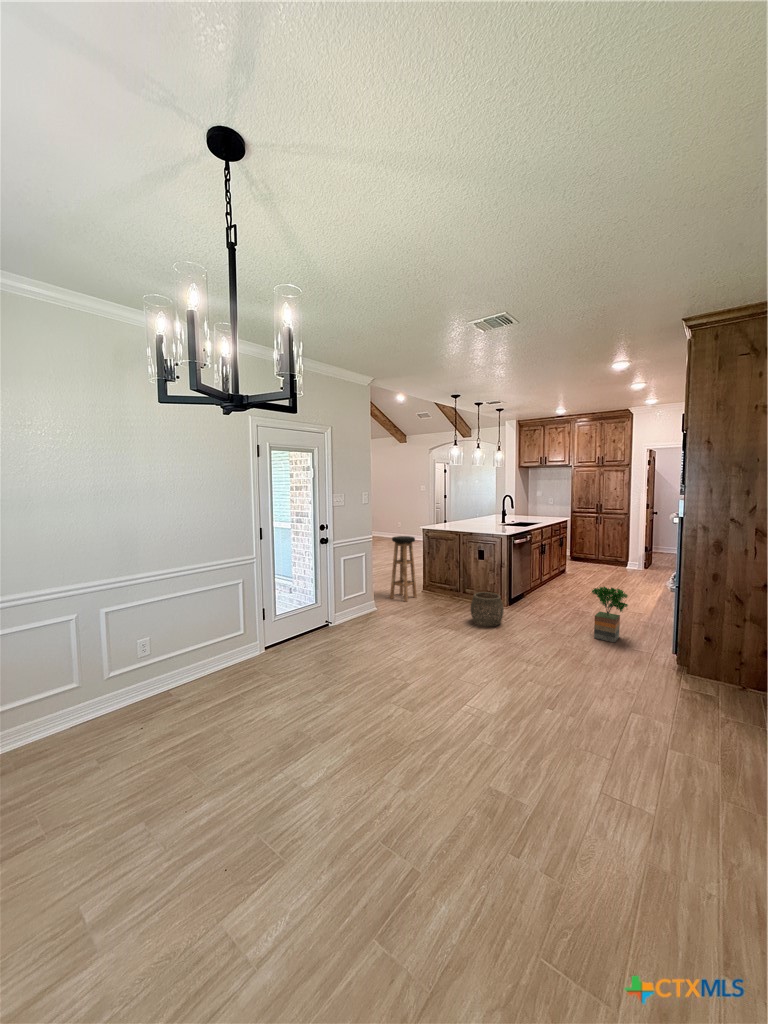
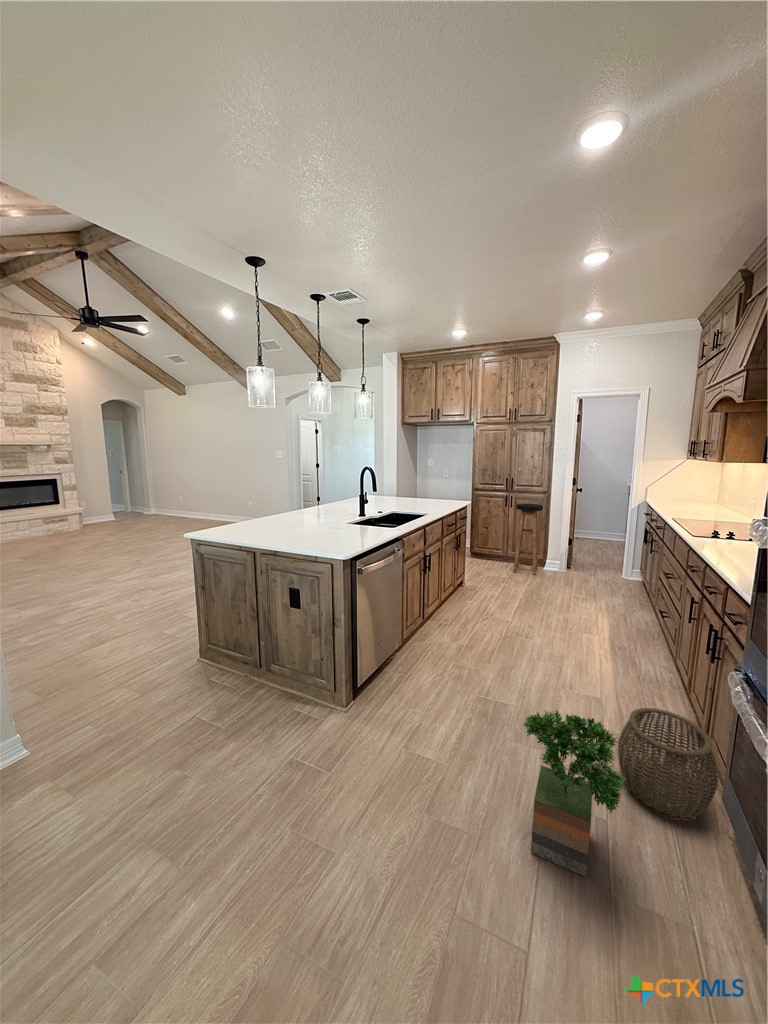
bar stool: present [390,536,417,602] -> present [513,504,543,575]
woven basket: present [470,592,504,626] -> present [617,708,718,819]

